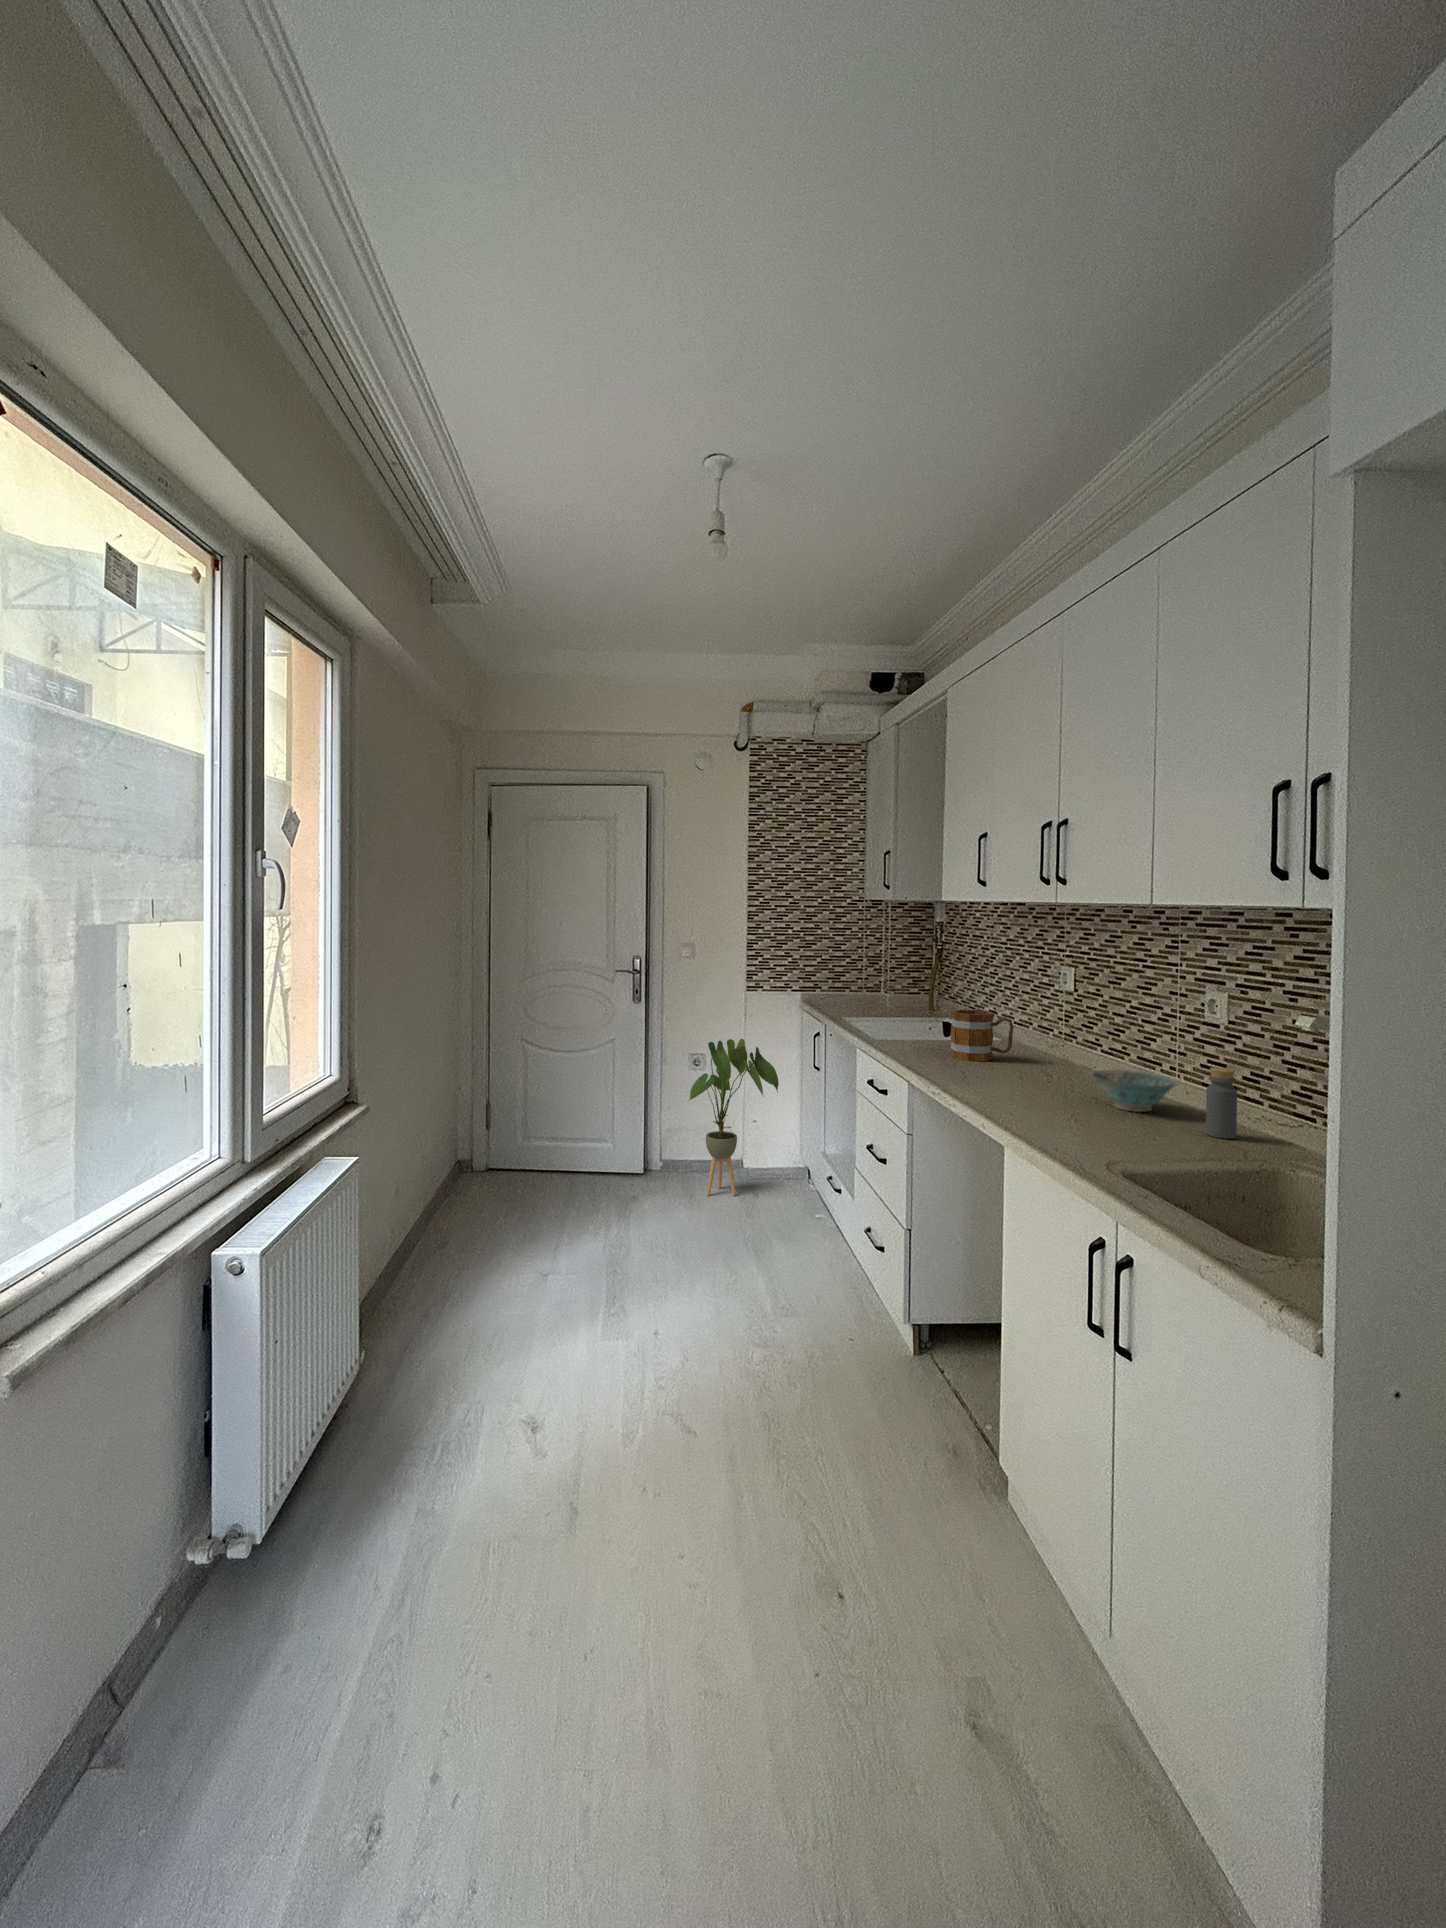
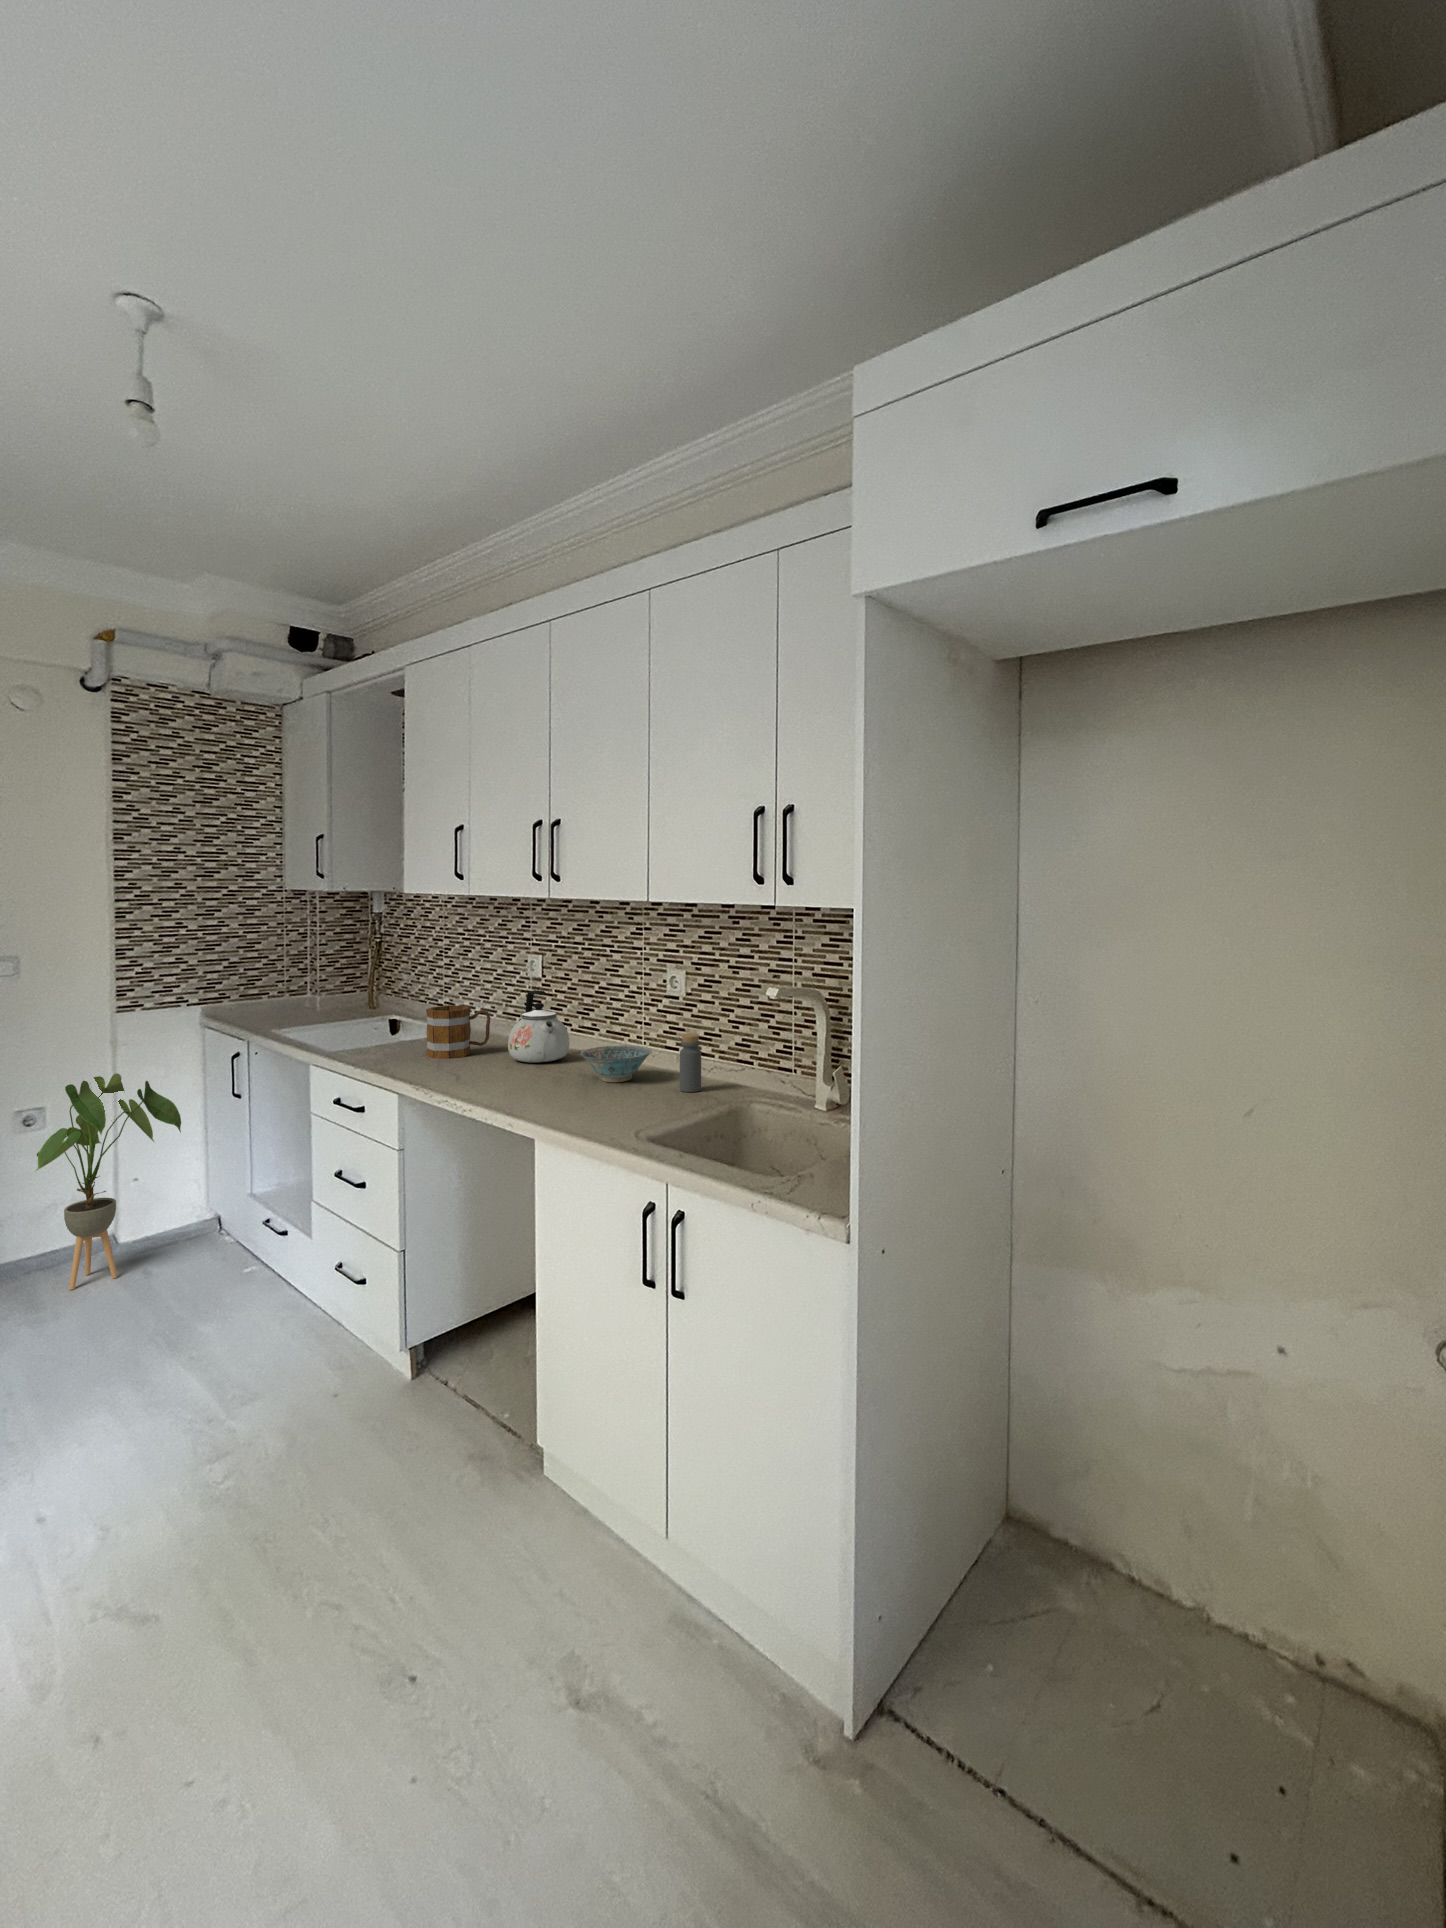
kettle: none [1025,1003,1094,1078] -> present [508,990,569,1063]

